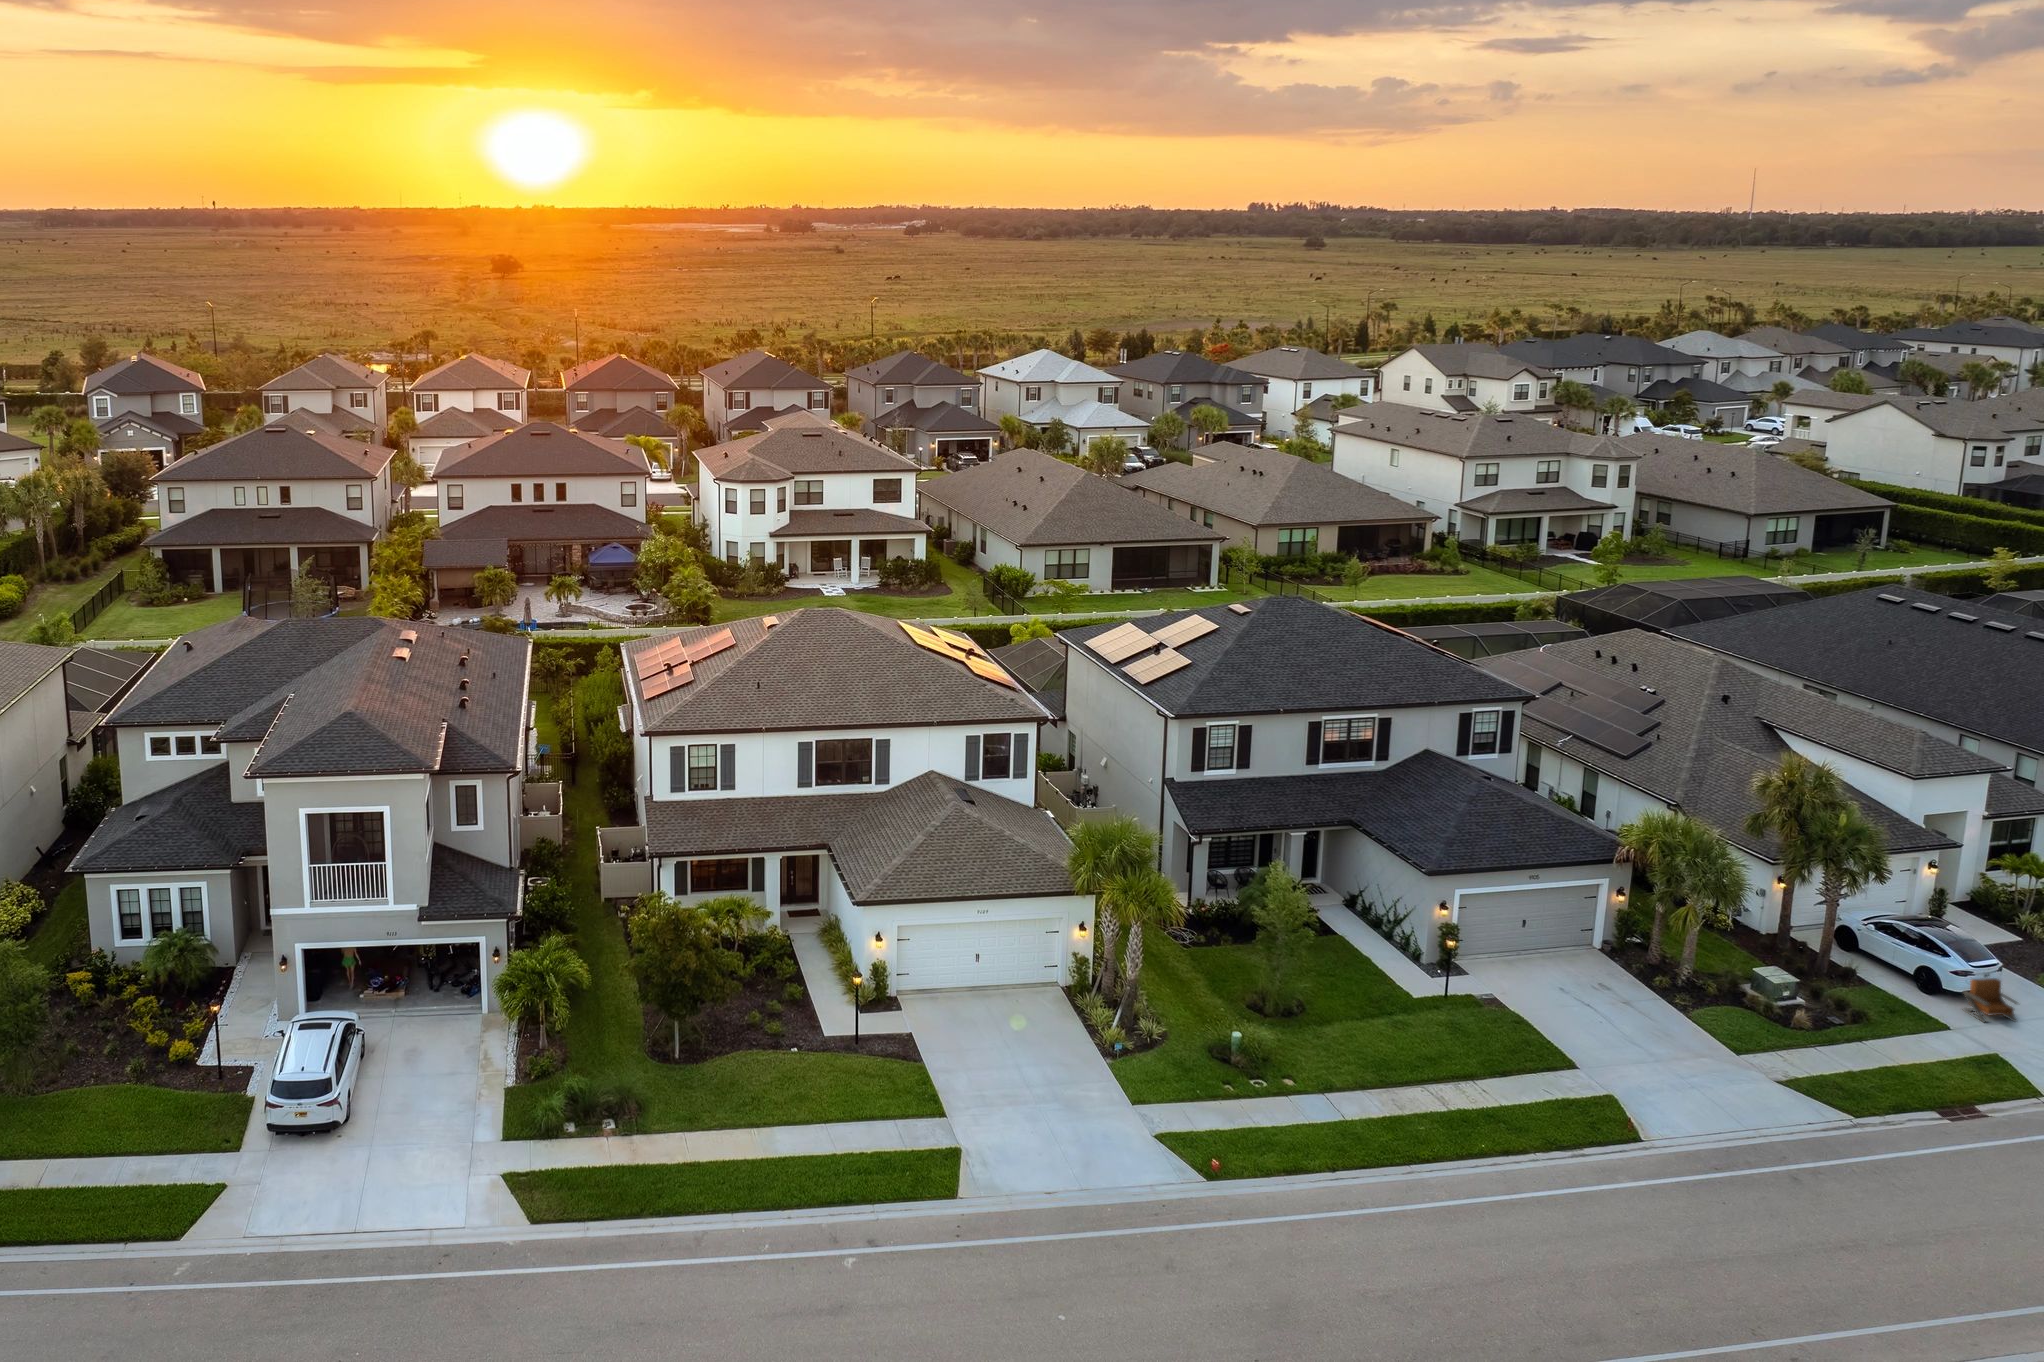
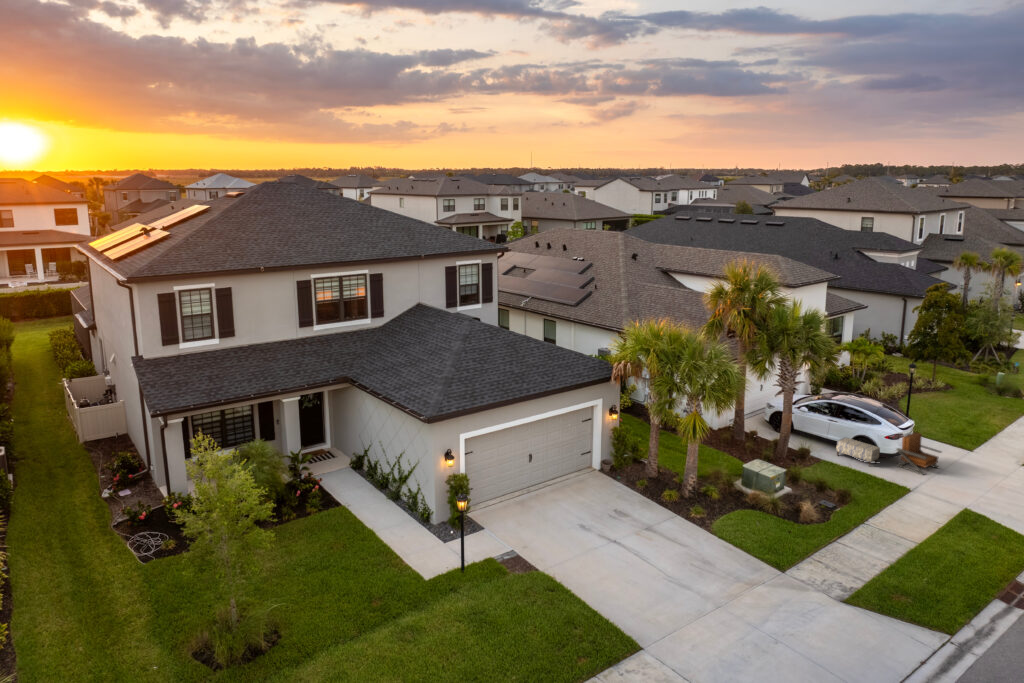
bench: none [1897,971,1944,1004] -> present [836,438,880,466]

